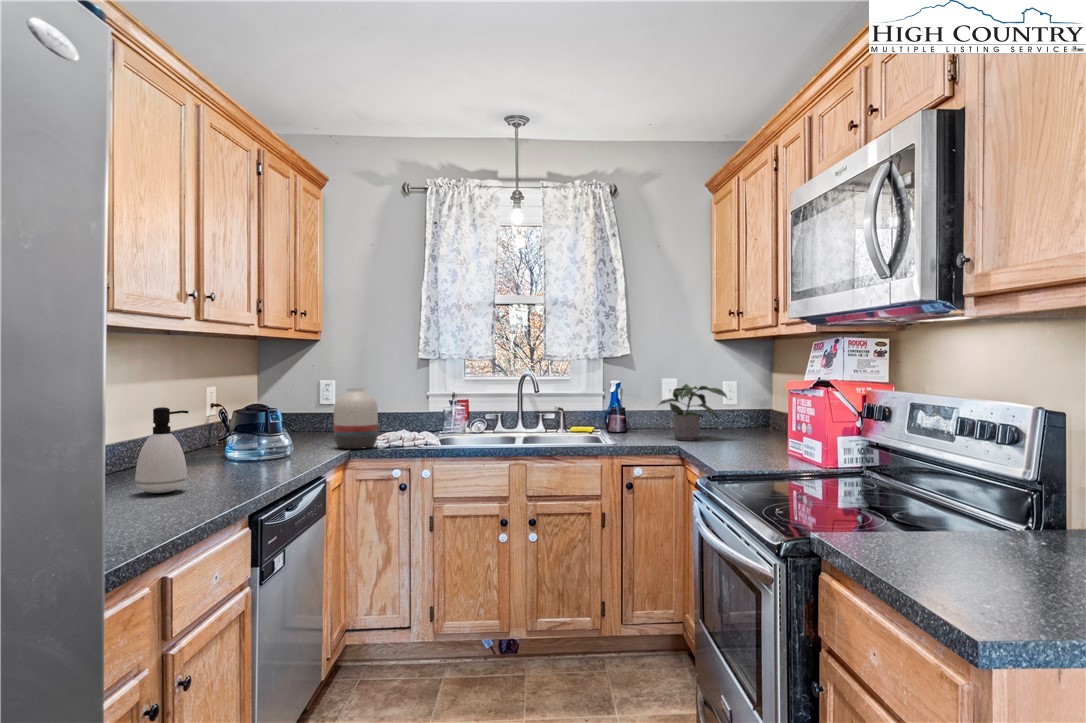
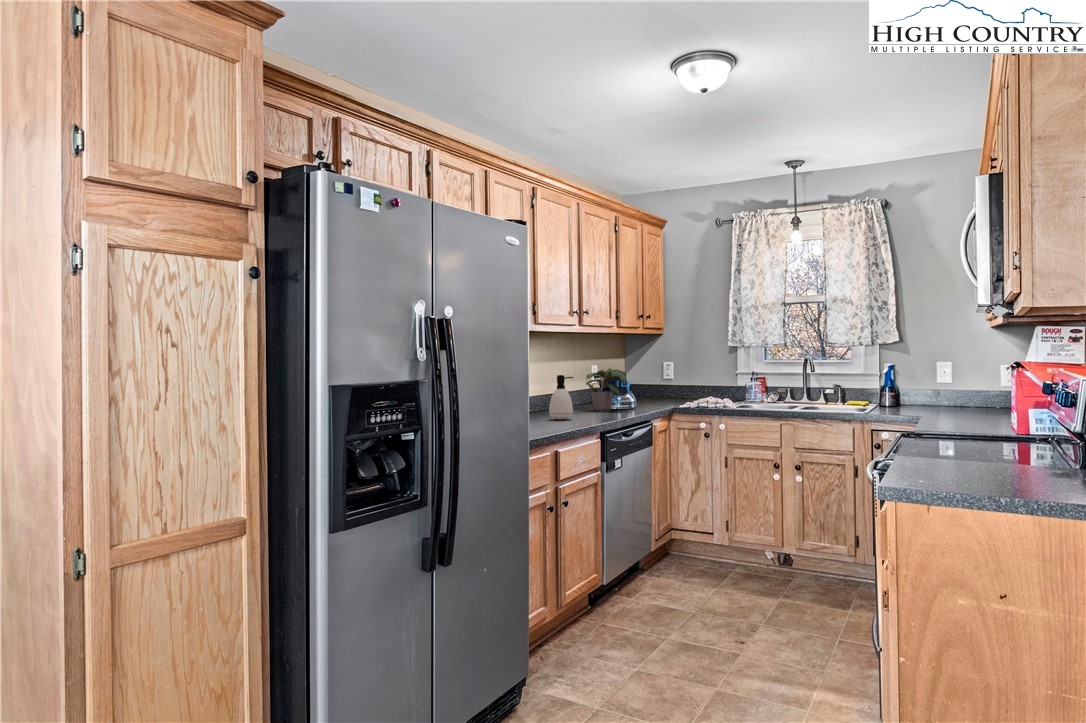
potted plant: present [658,384,727,441] -> present [586,368,628,411]
vase: present [334,388,378,449] -> none [662,367,690,408]

